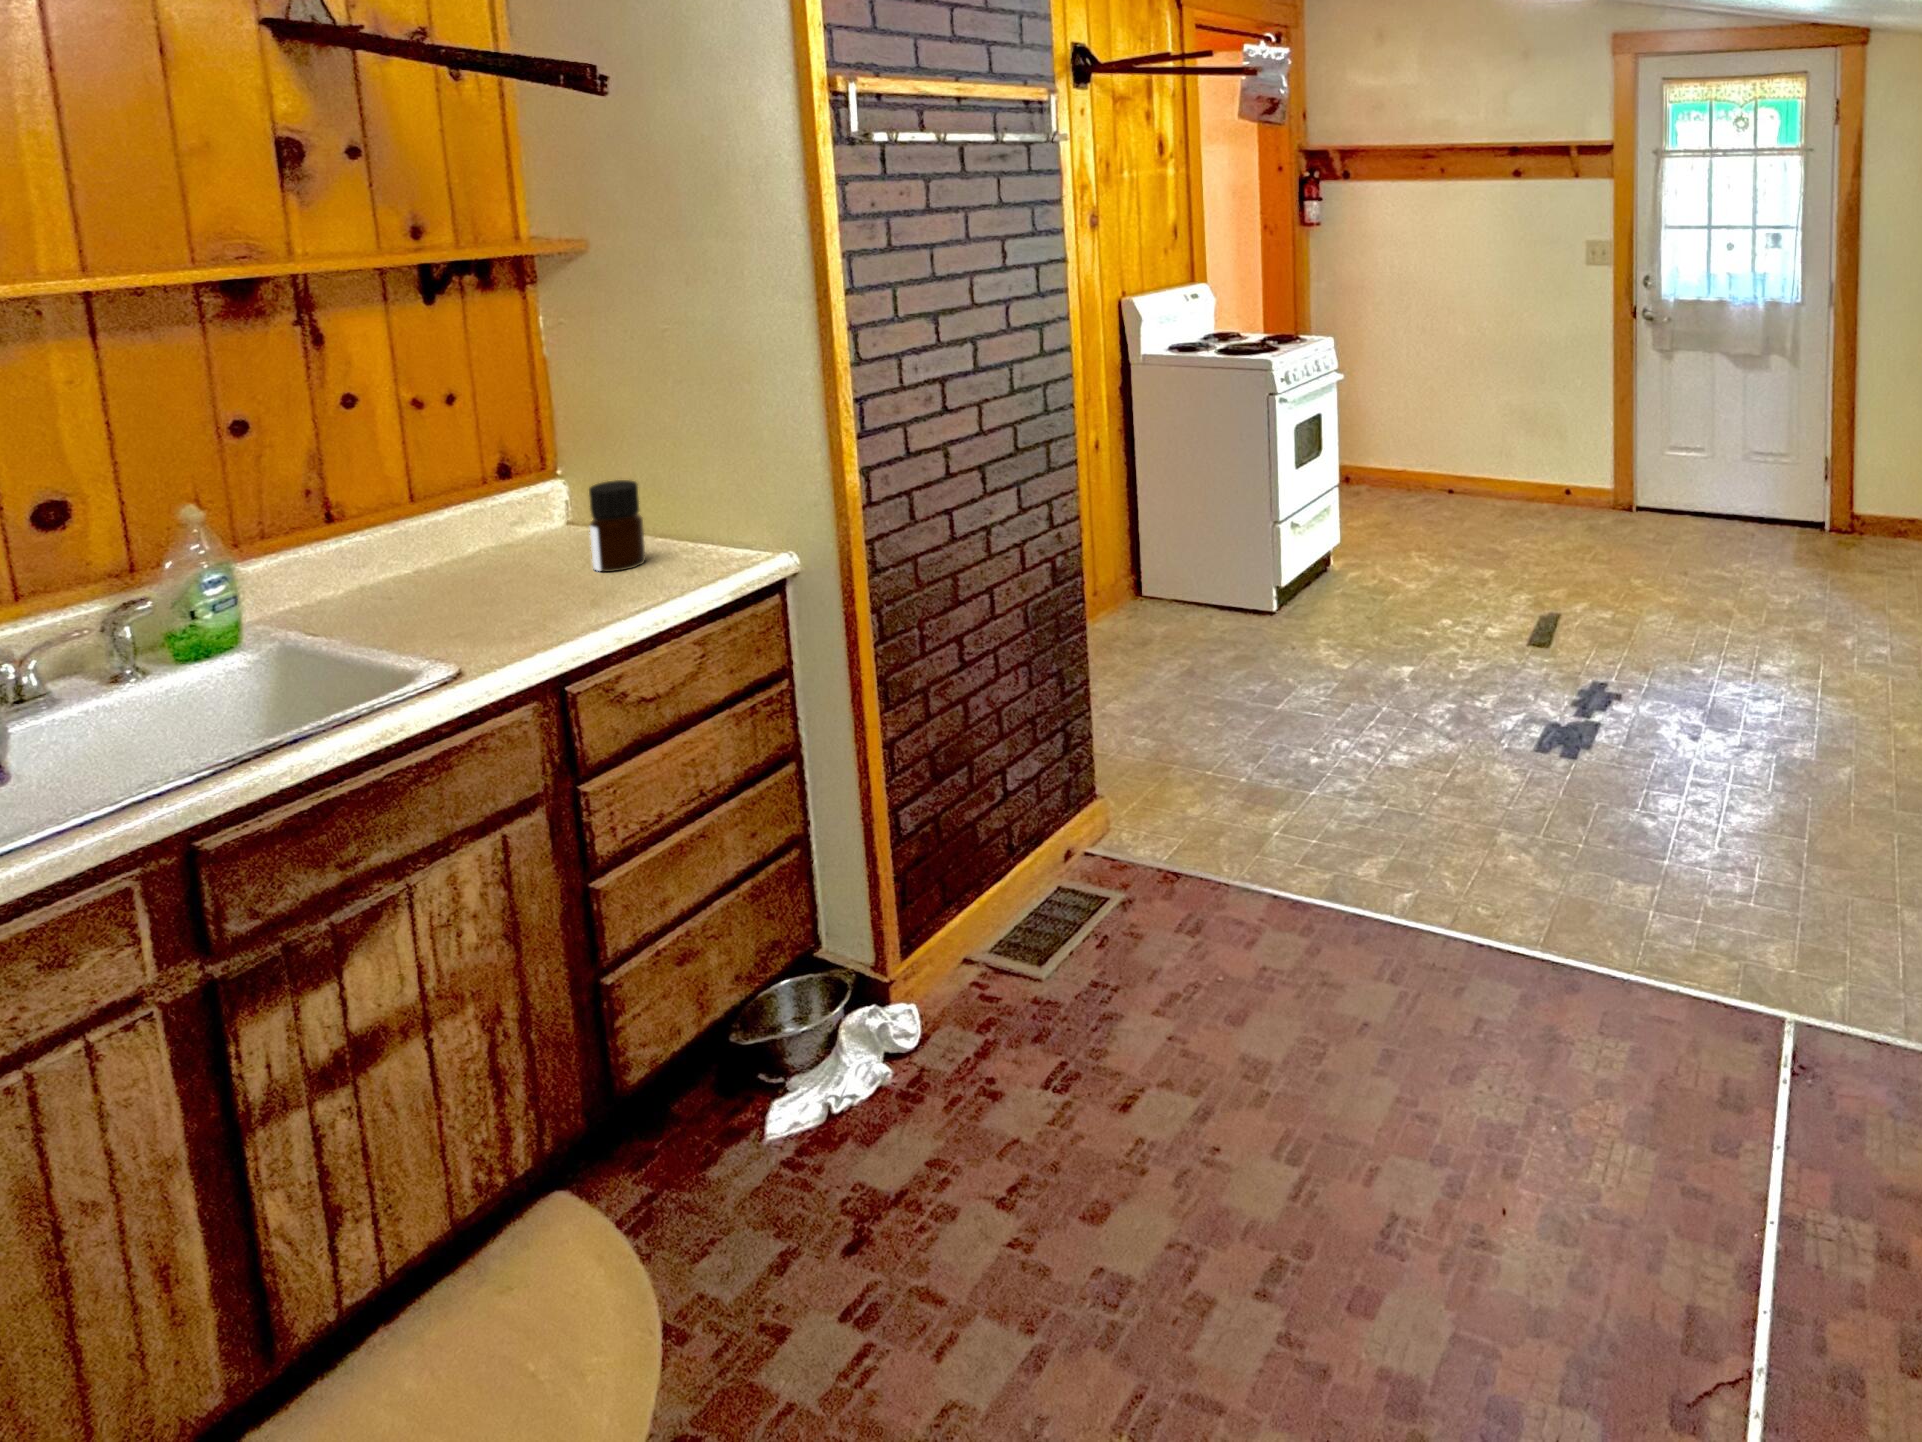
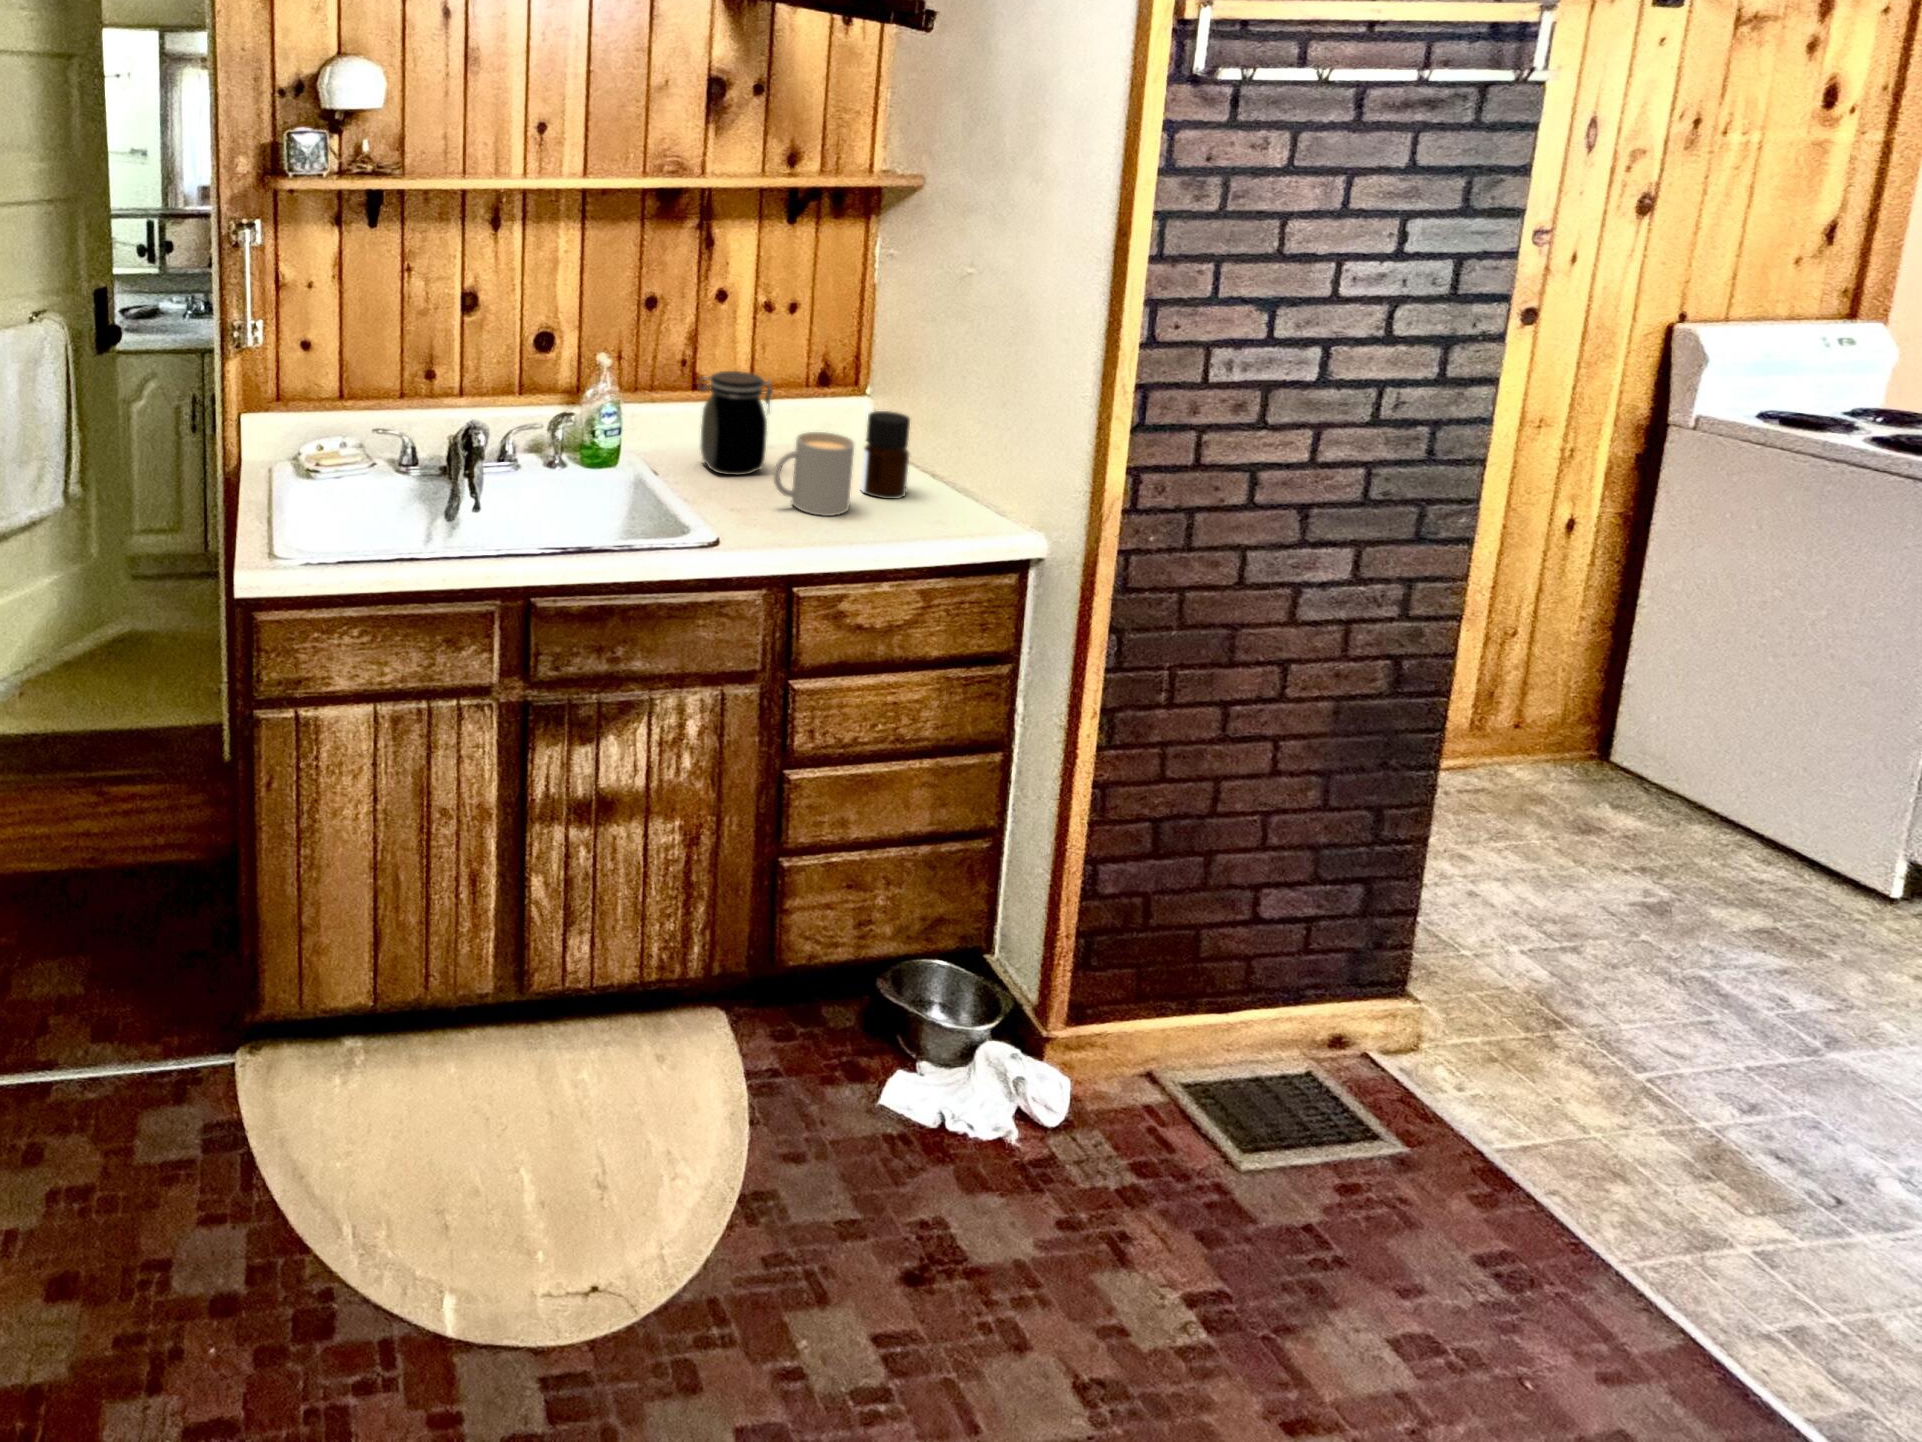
jar: none [351,480,464,606] -> present [700,371,773,475]
mug: none [499,517,596,609] -> present [774,432,854,516]

